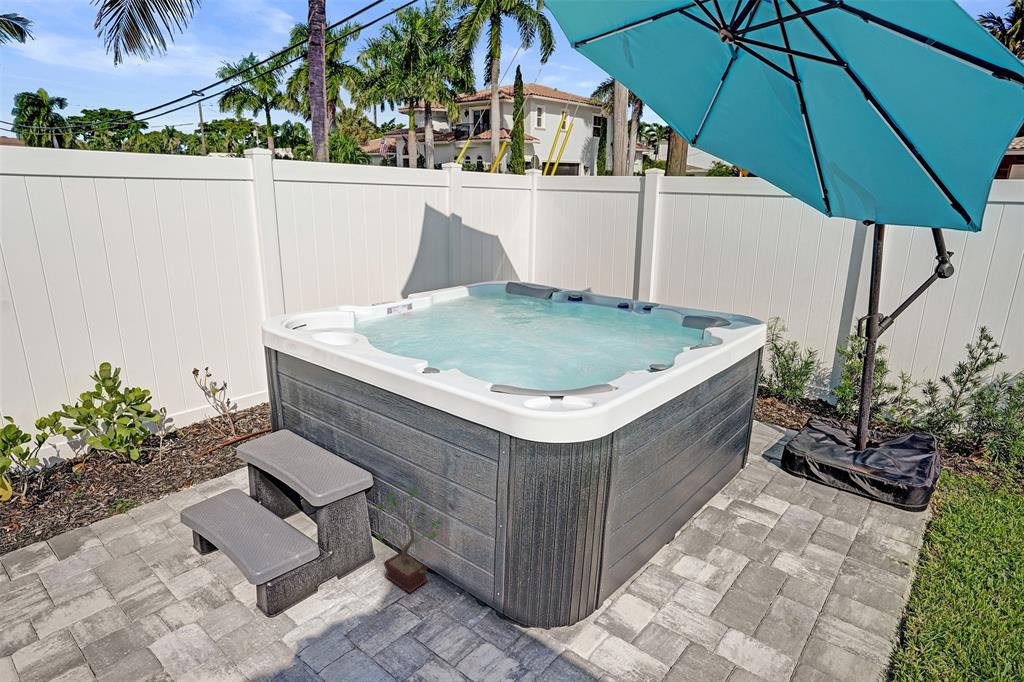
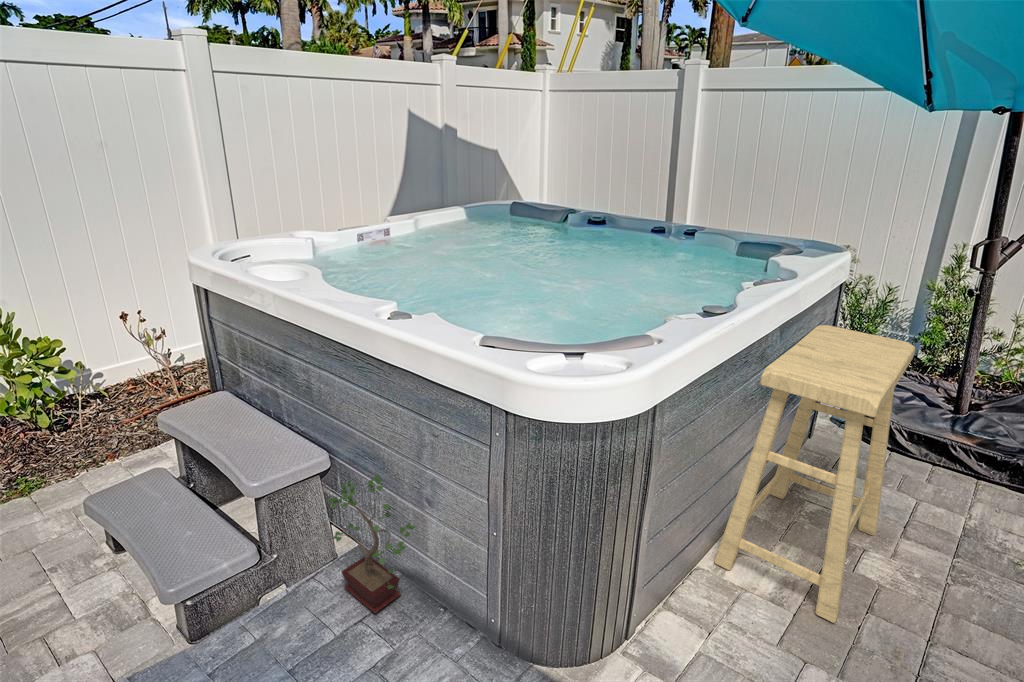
stool: none [664,379,804,598] -> present [714,325,915,623]

